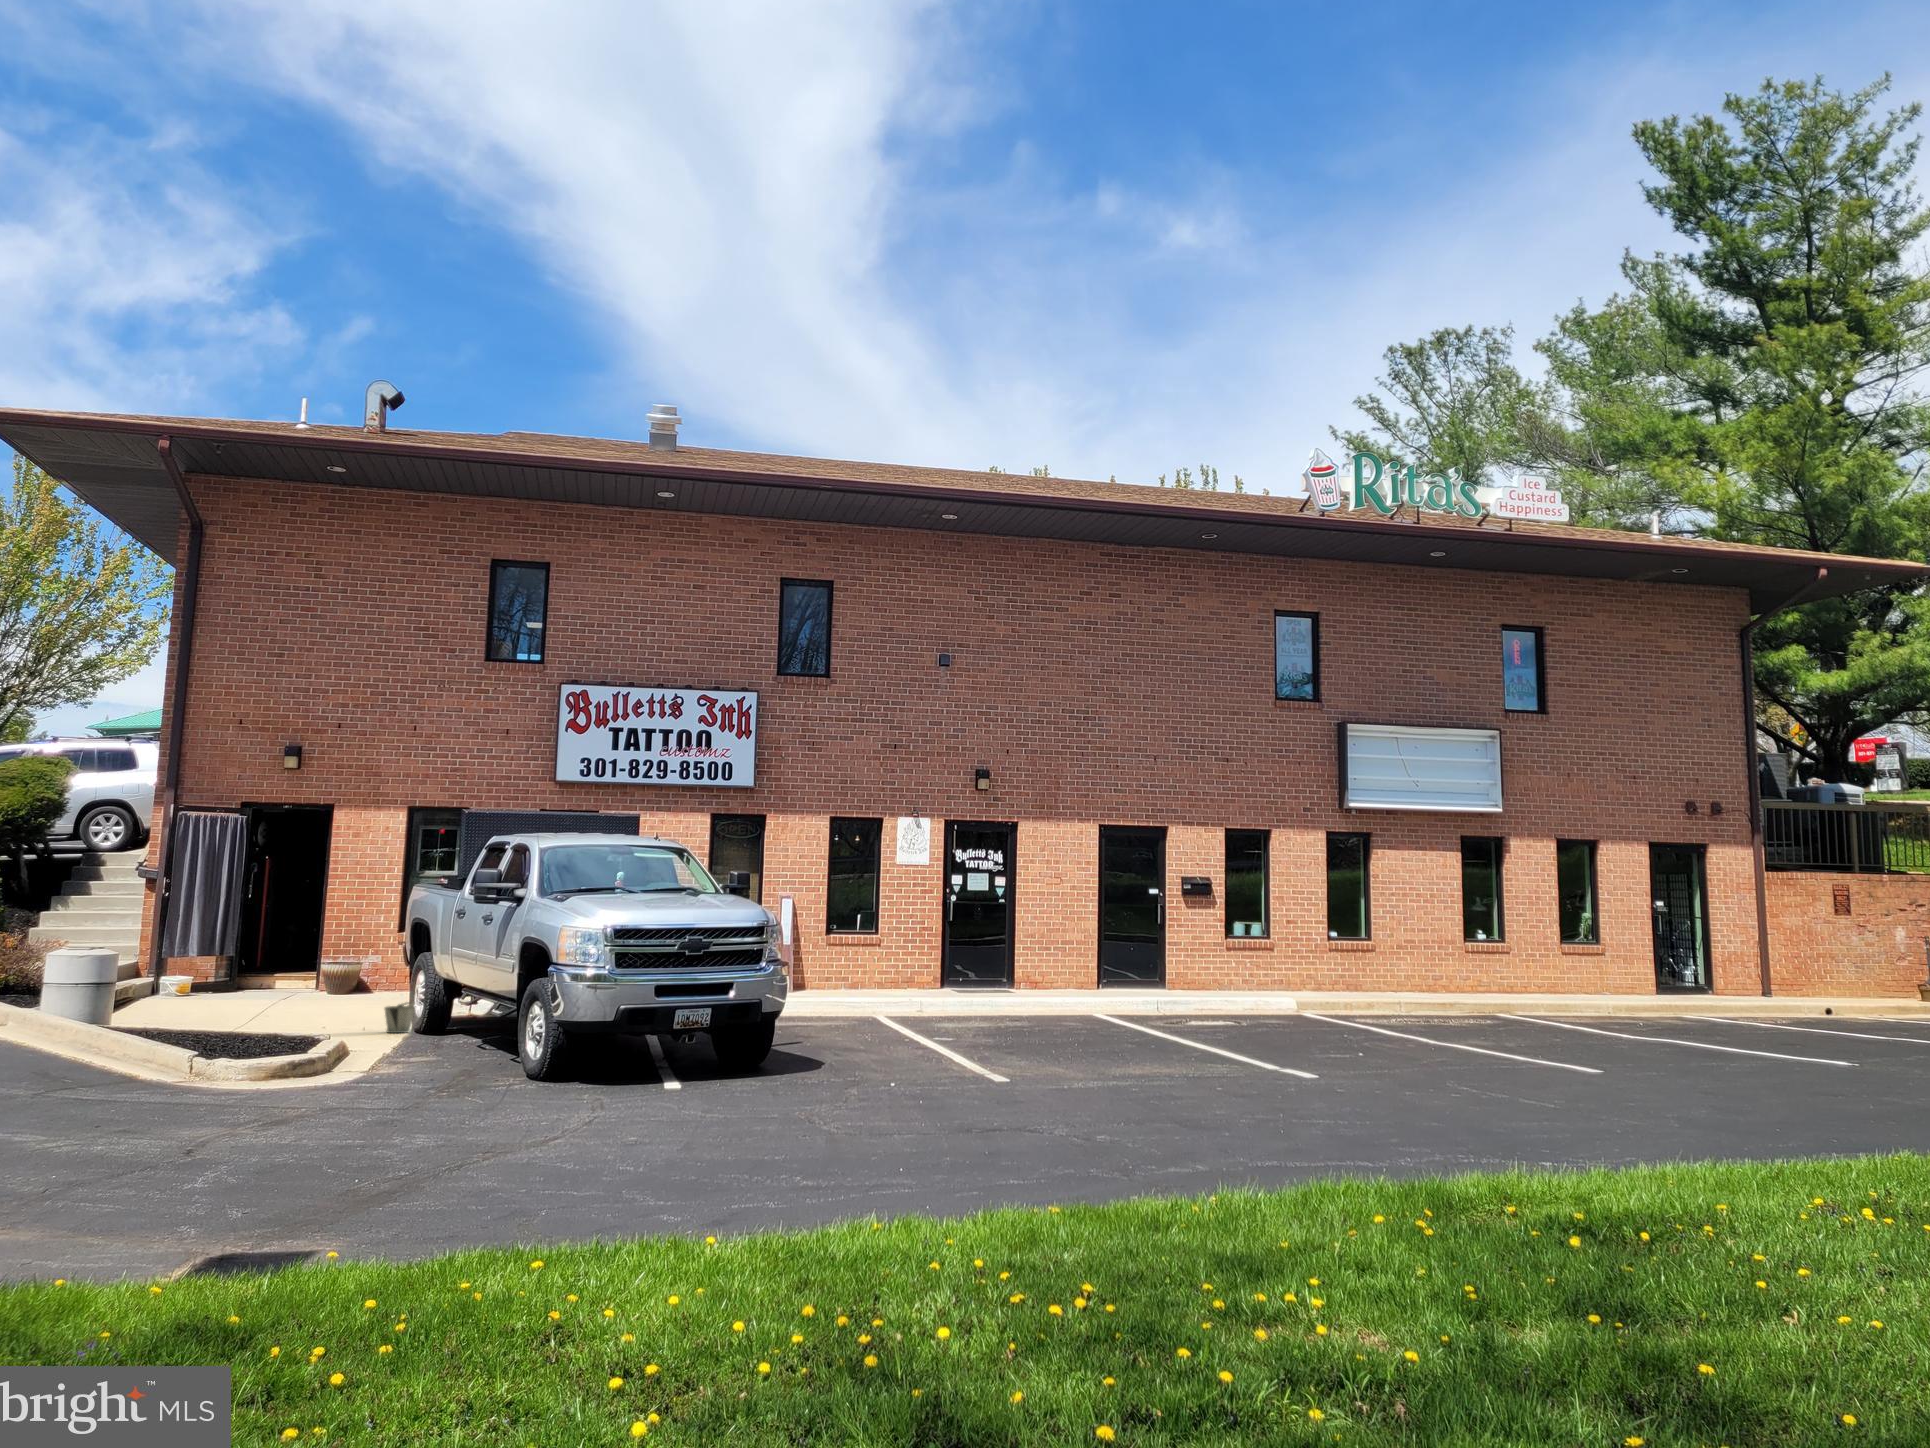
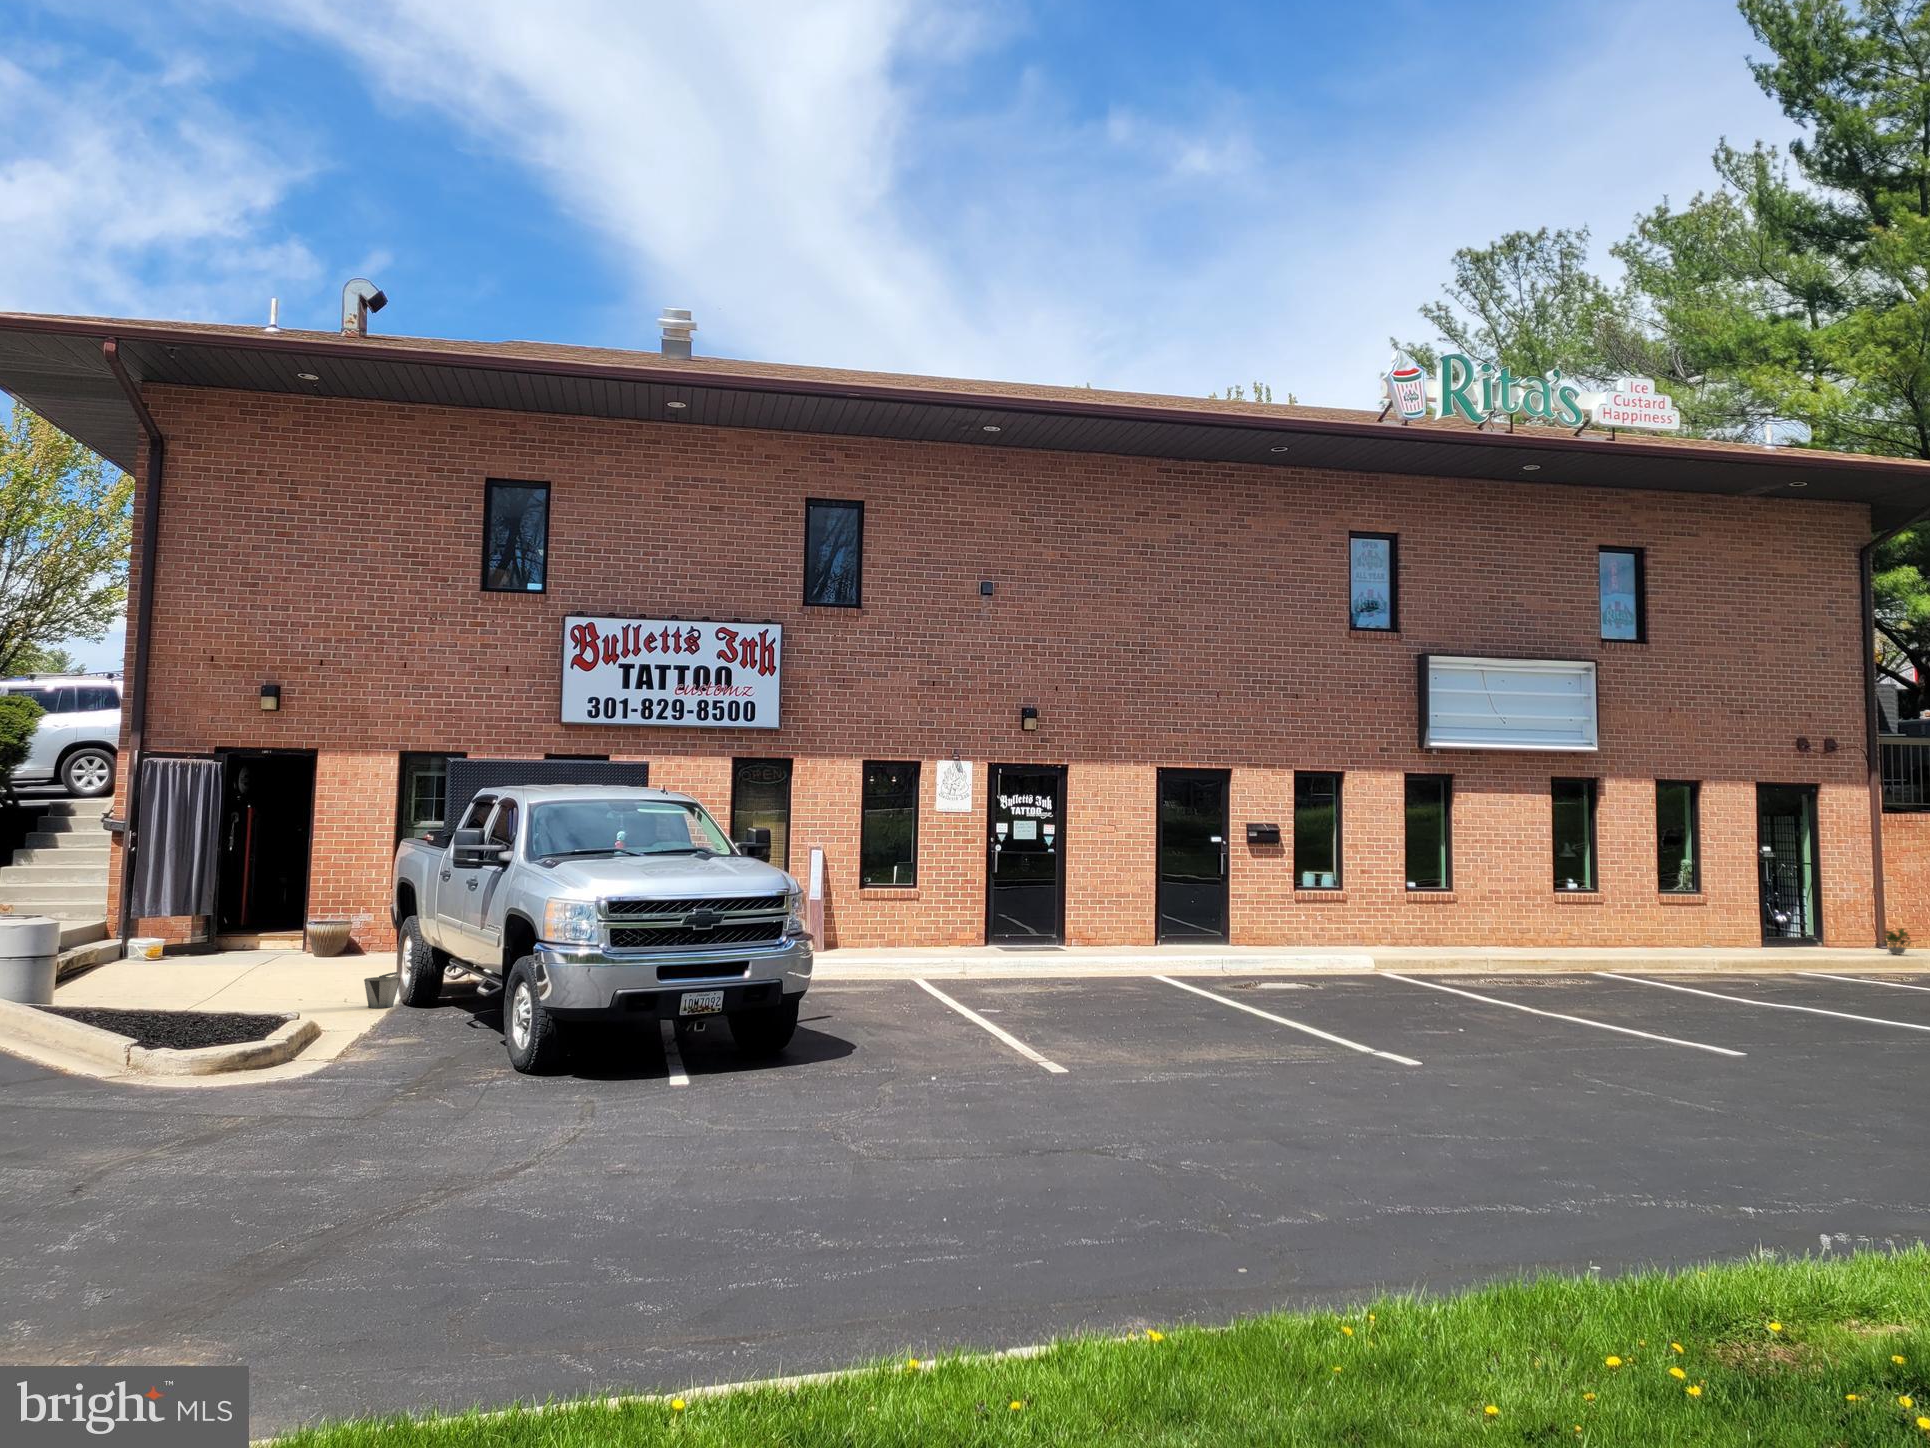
potted plant: none [1767,976,1795,1001] -> present [1884,929,1911,955]

